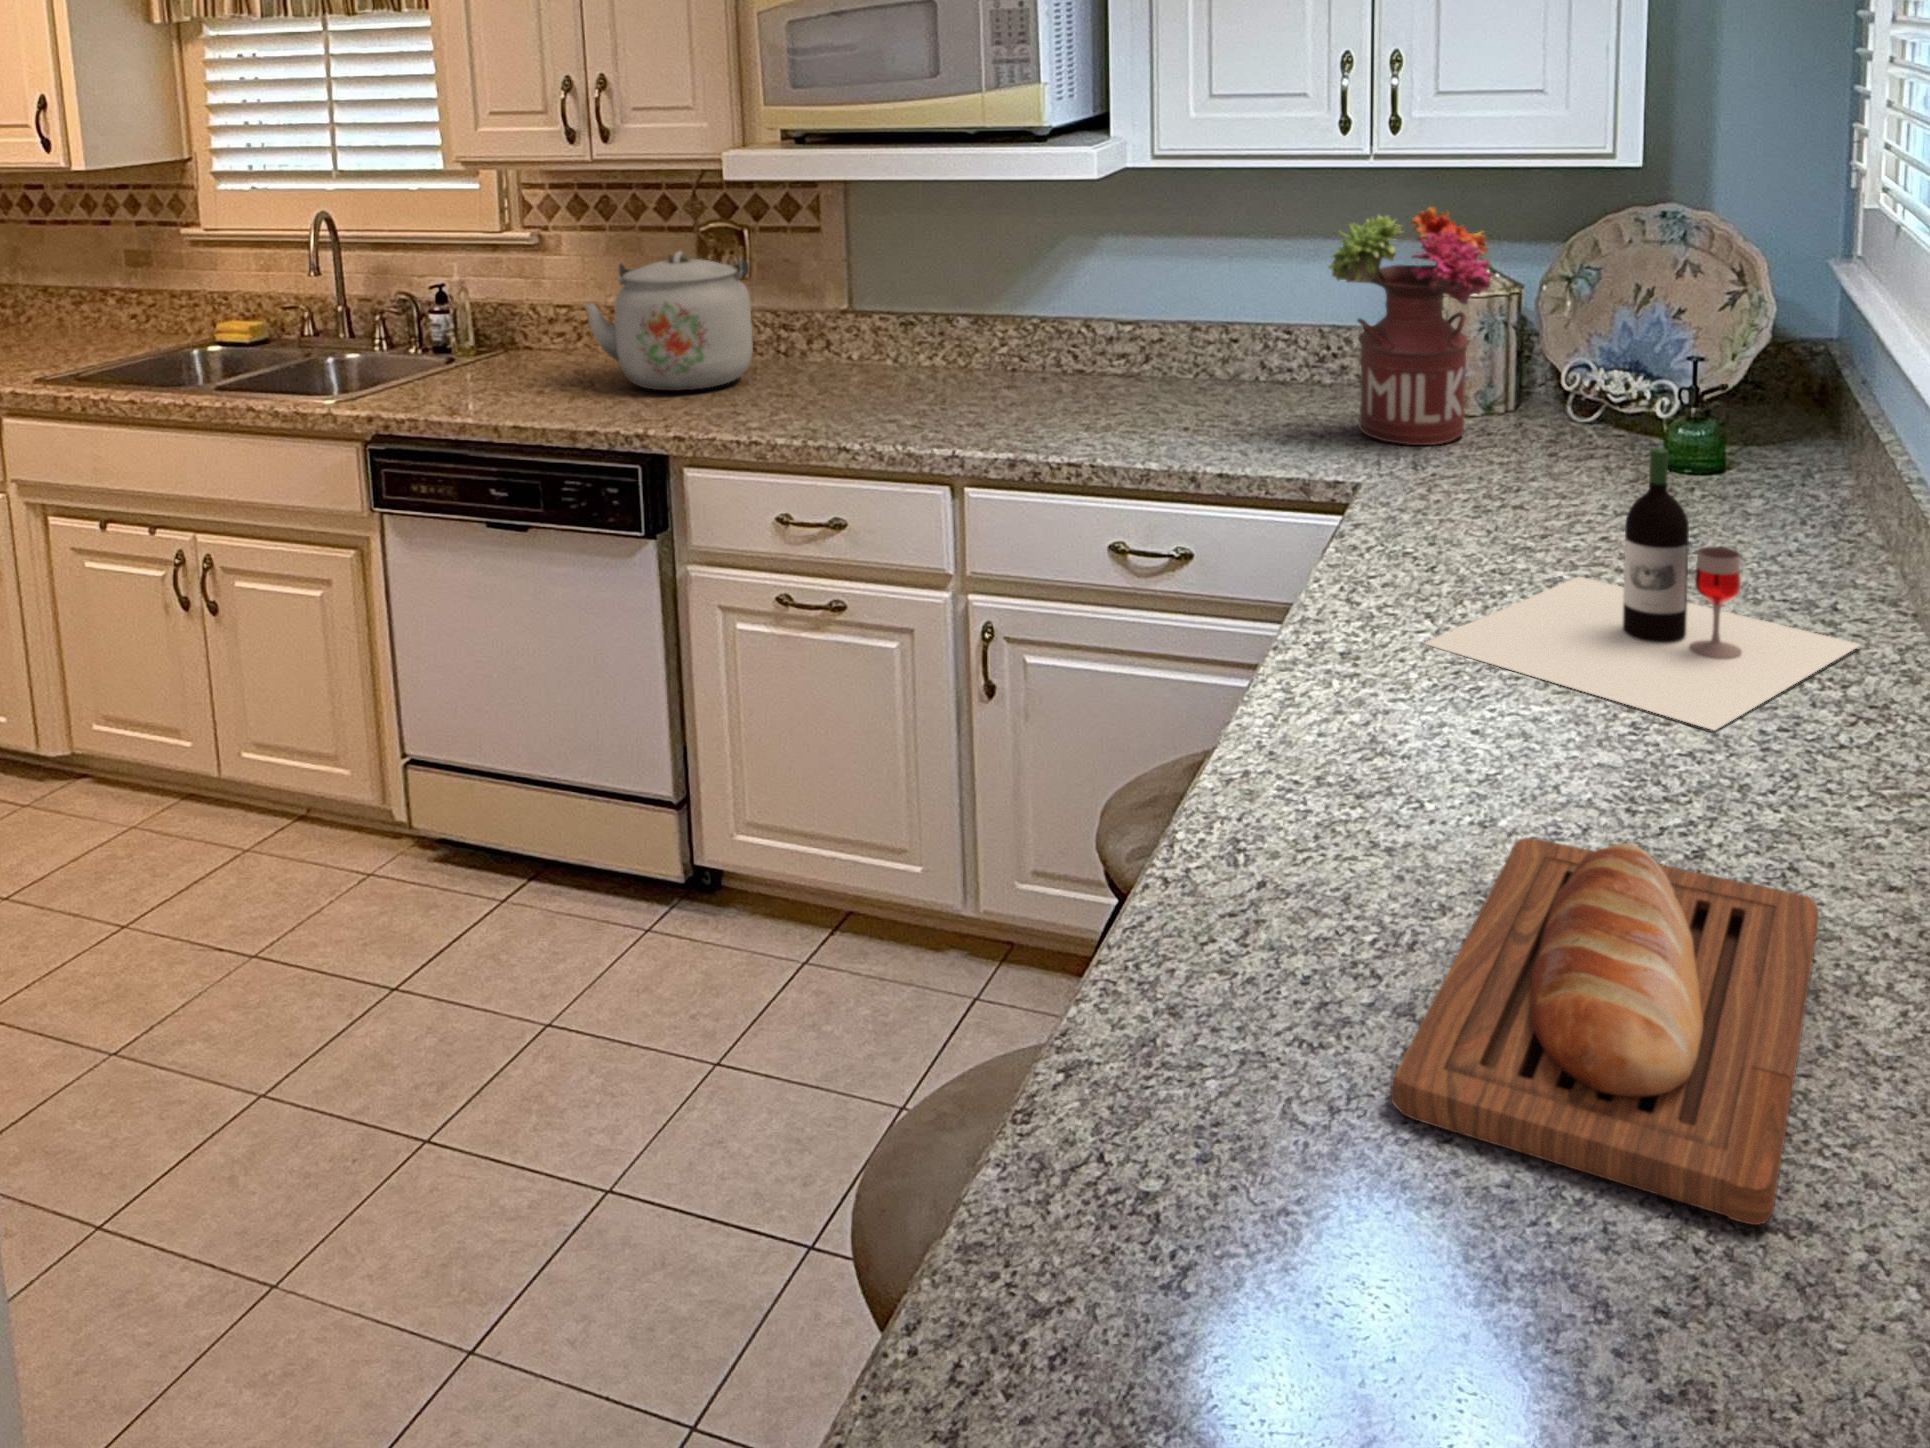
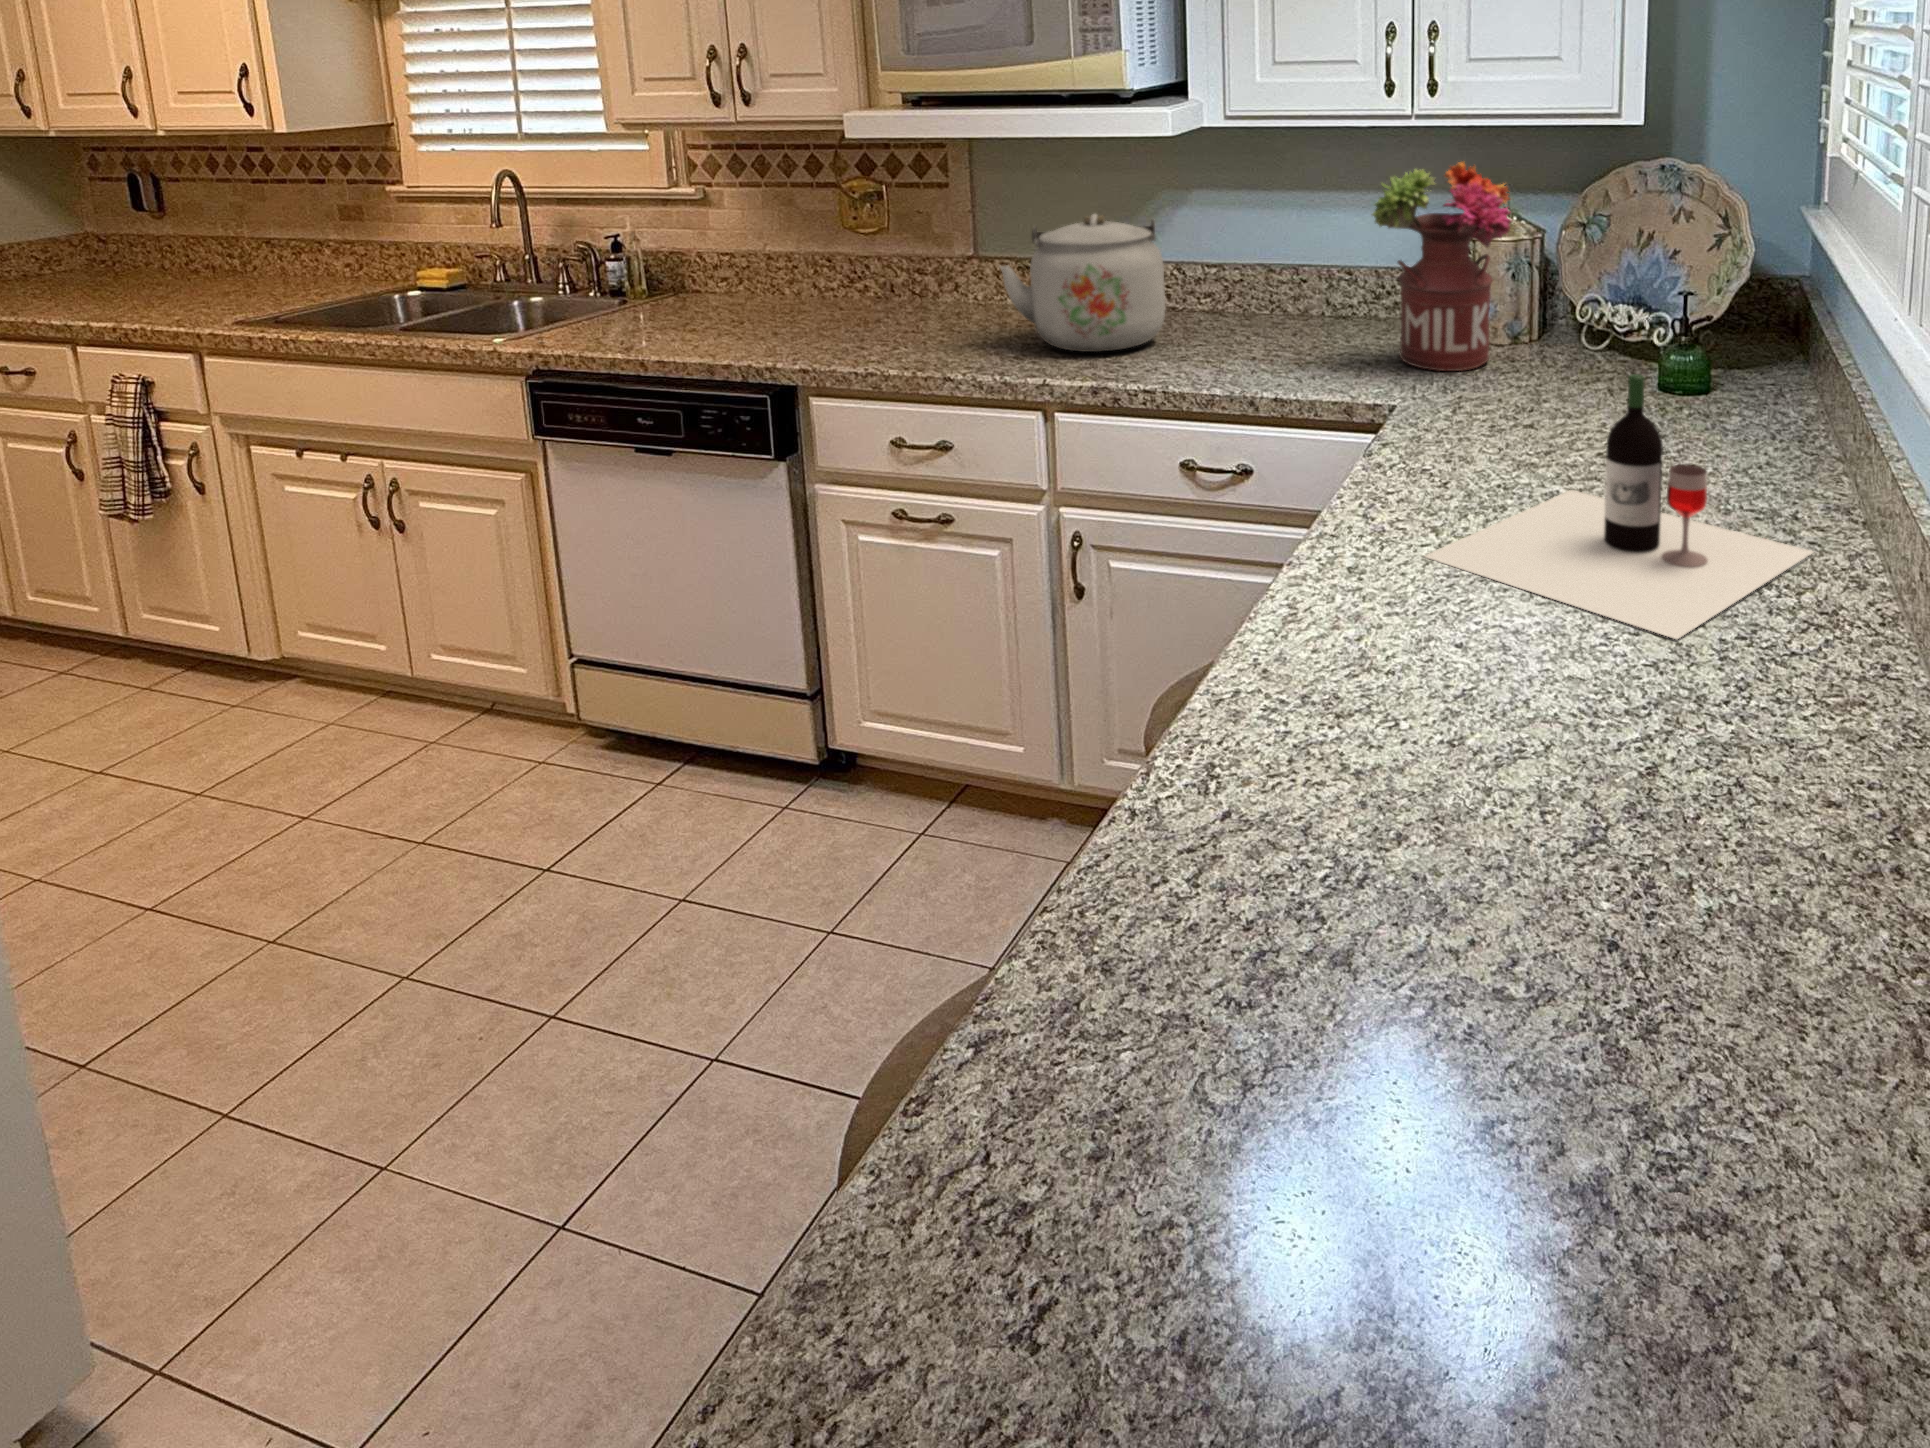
kettle: present [584,251,753,391] -> present [1000,214,1165,352]
bread loaf: present [1391,838,1819,1225] -> none [1306,760,1758,1224]

